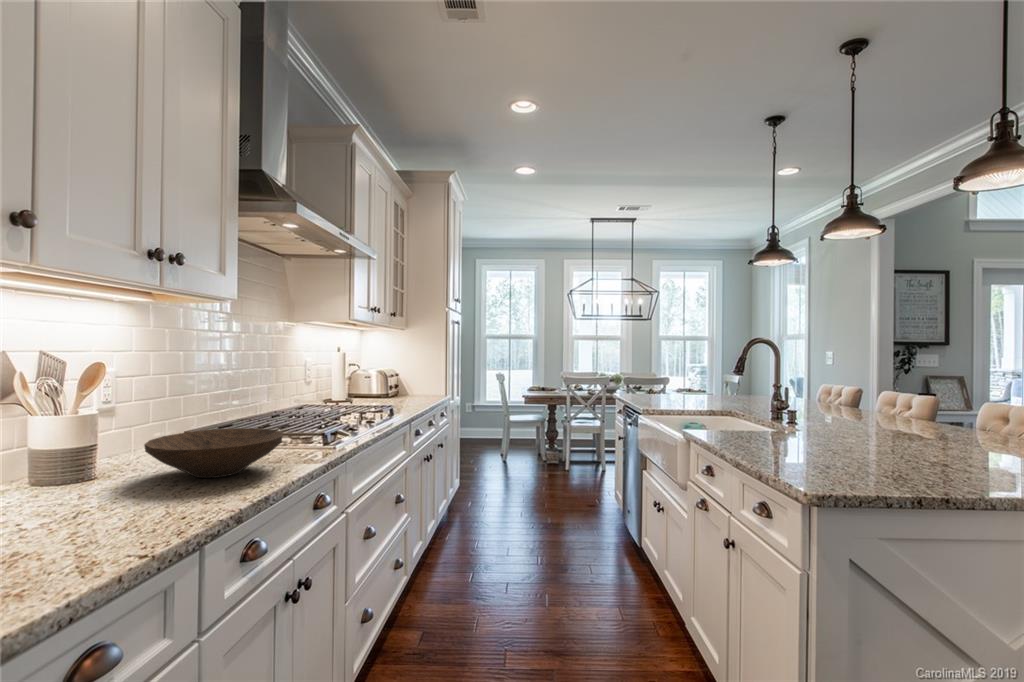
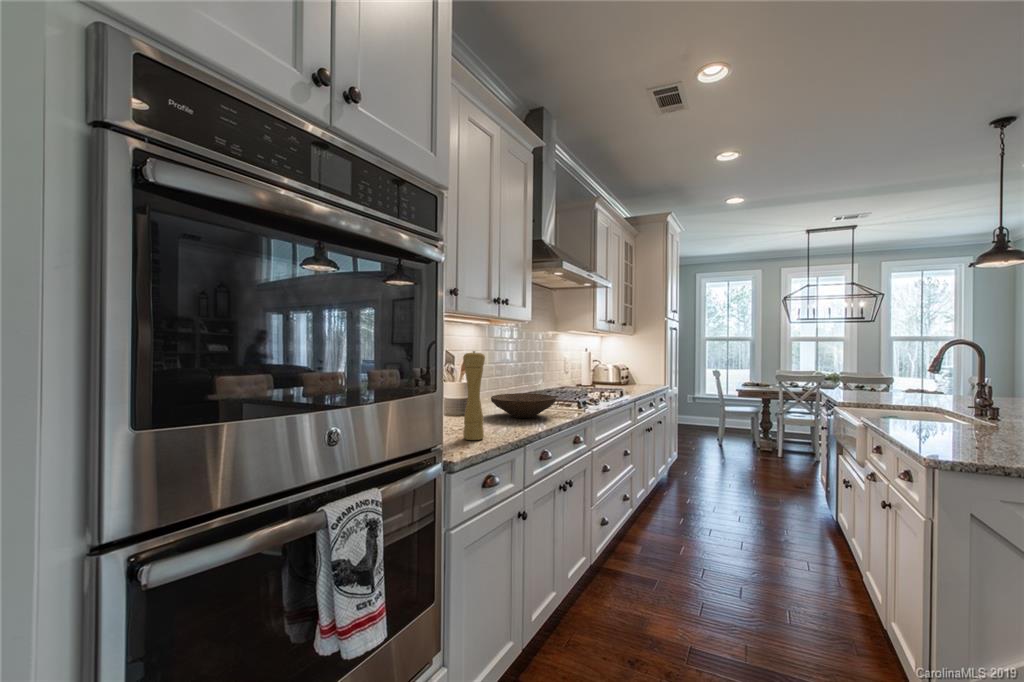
pepper mill: none [51,357,114,557] -> present [463,351,485,440]

